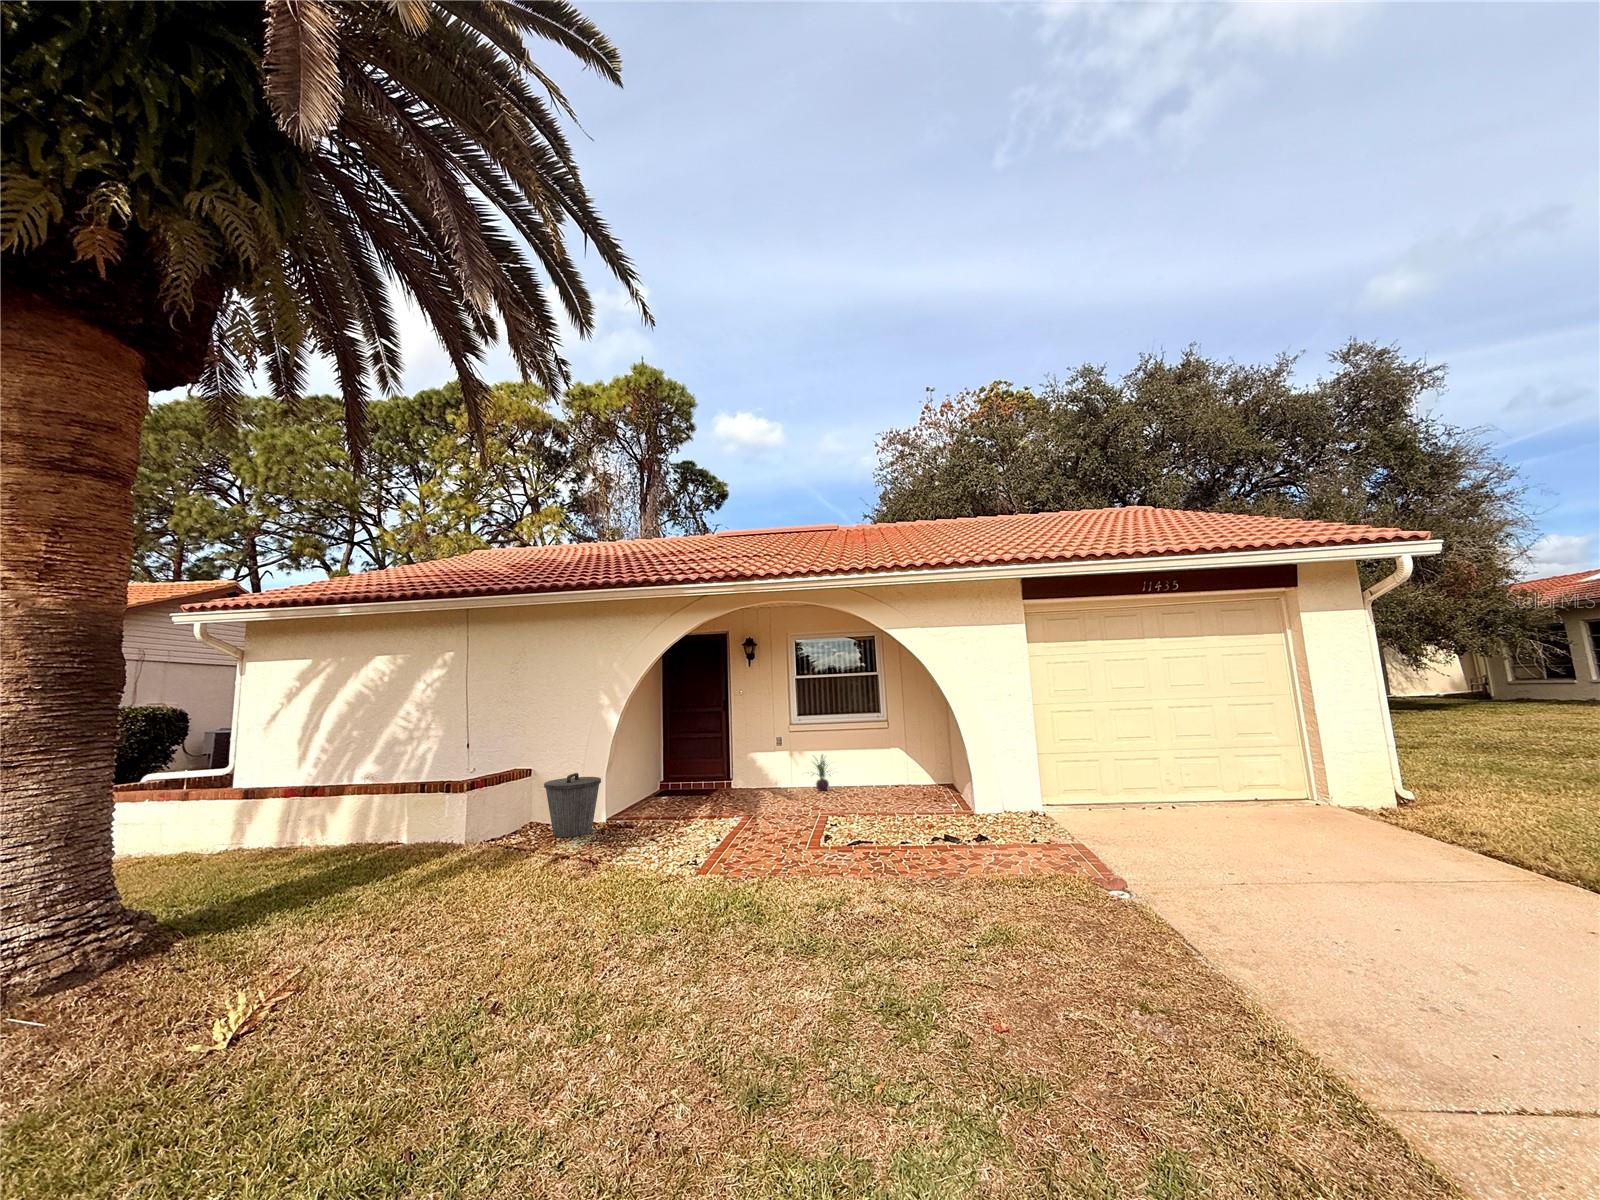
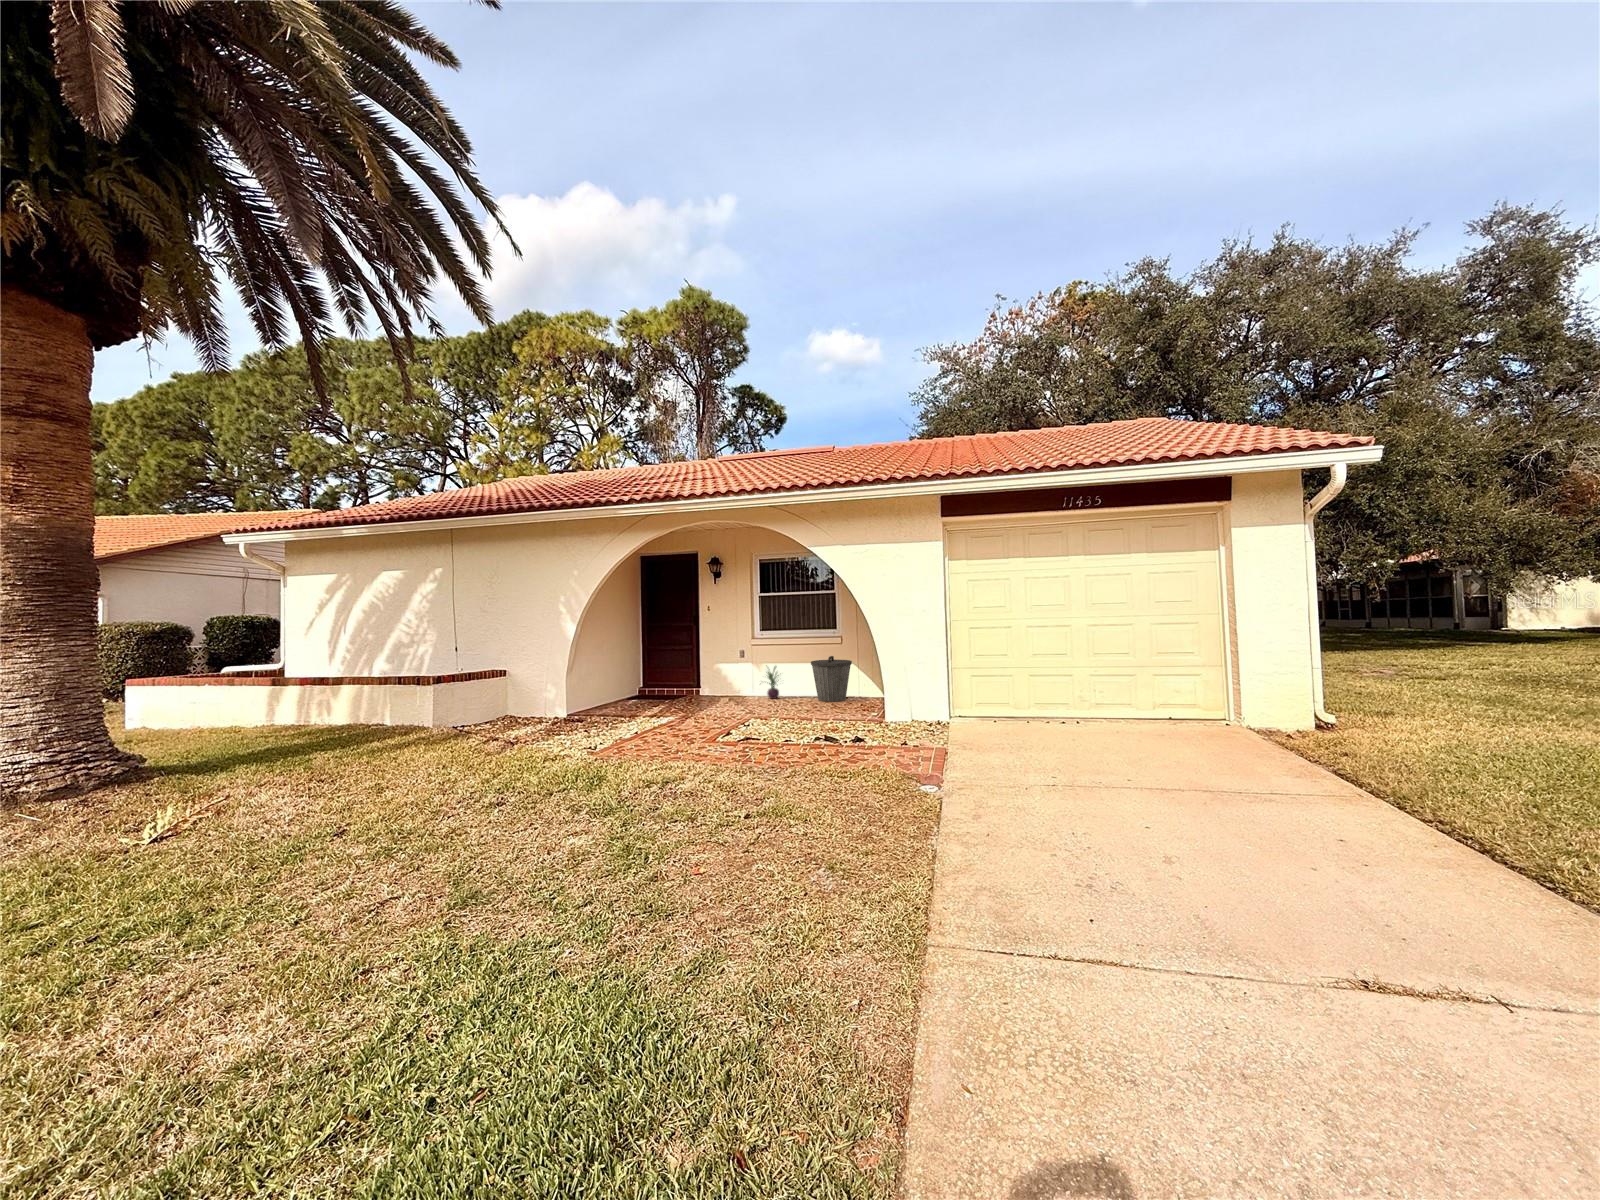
trash can: present [544,773,601,837] -> present [811,656,852,702]

